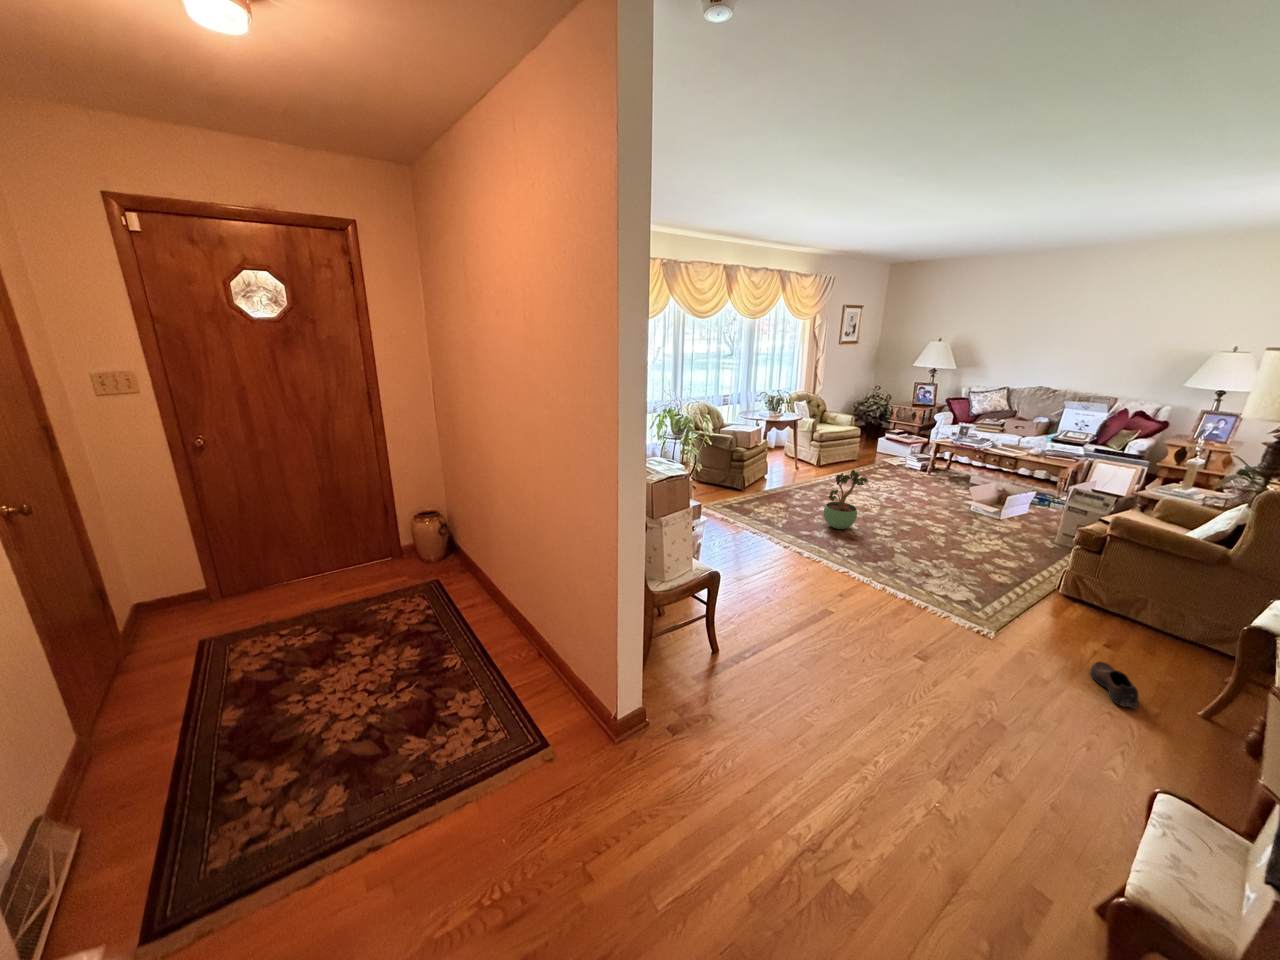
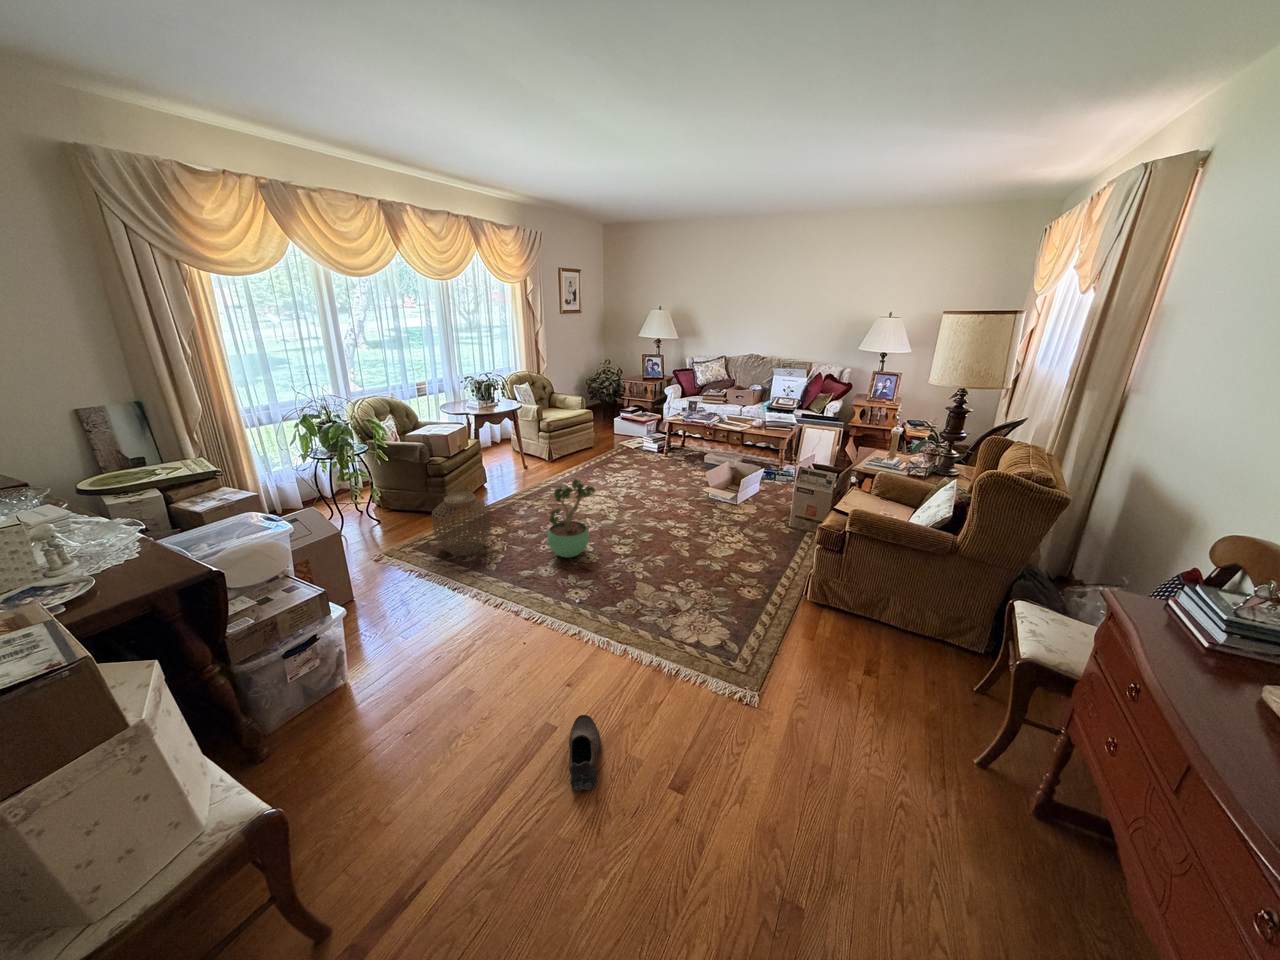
woven basket: none [741,471,782,515] -> present [432,492,492,556]
shoe: present [1090,662,1138,709] -> present [569,715,601,791]

